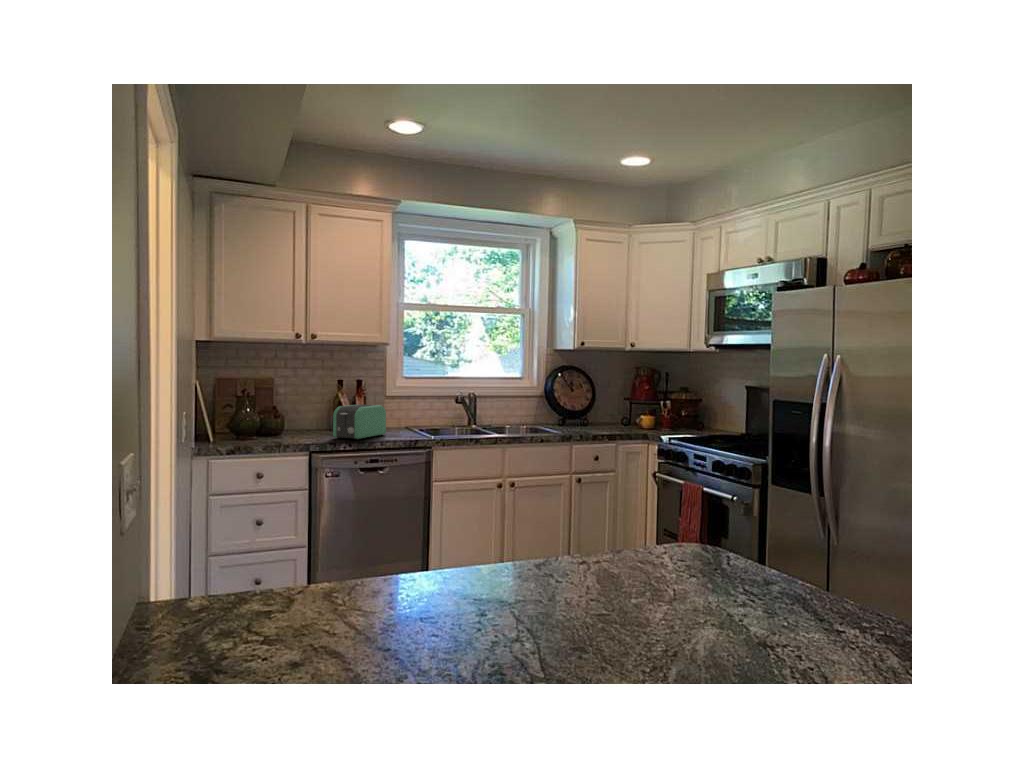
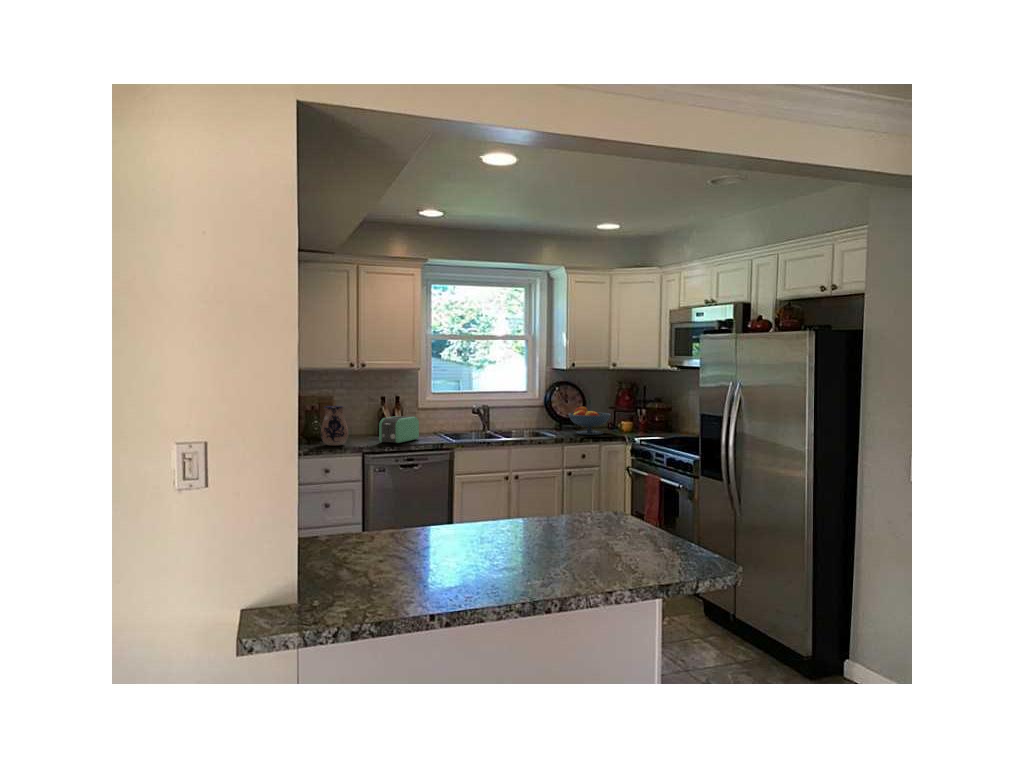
ceramic pitcher: none [254,389,292,441] -> present [321,406,349,445]
fruit bowl: none [576,396,629,431] -> present [569,407,611,435]

